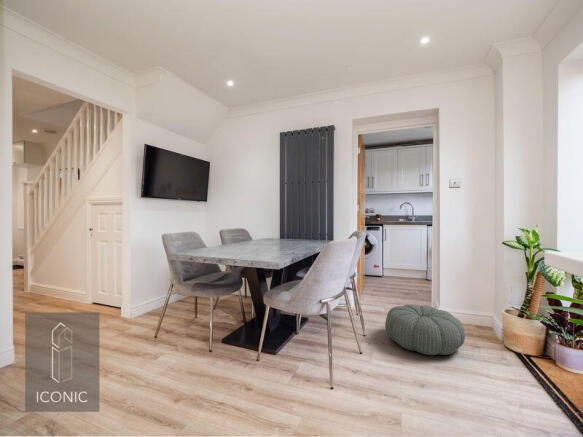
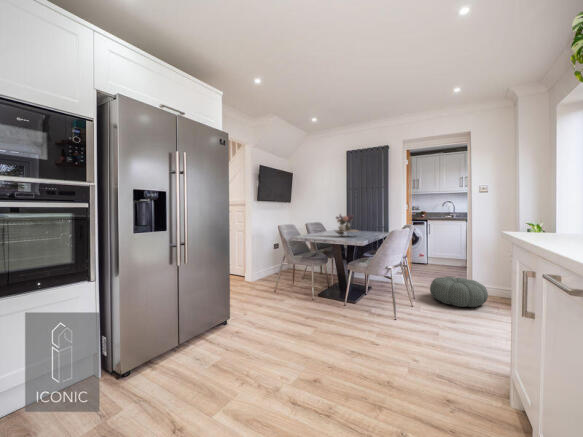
flower arrangement: none [244,213,288,249] -> present [336,214,358,235]

